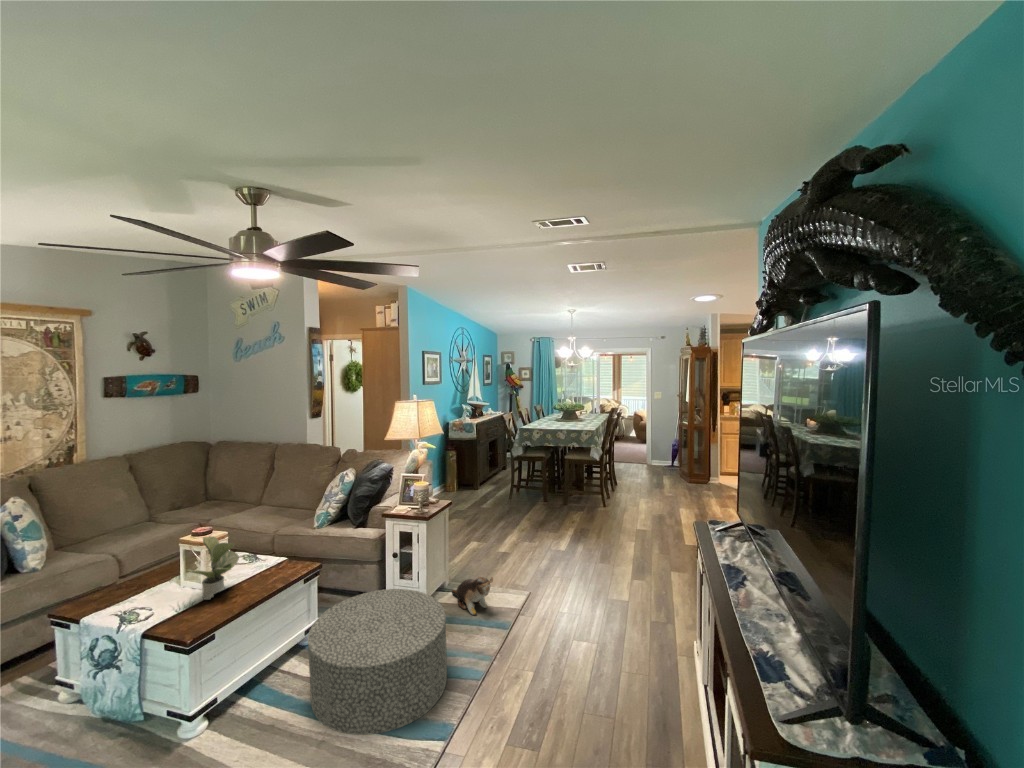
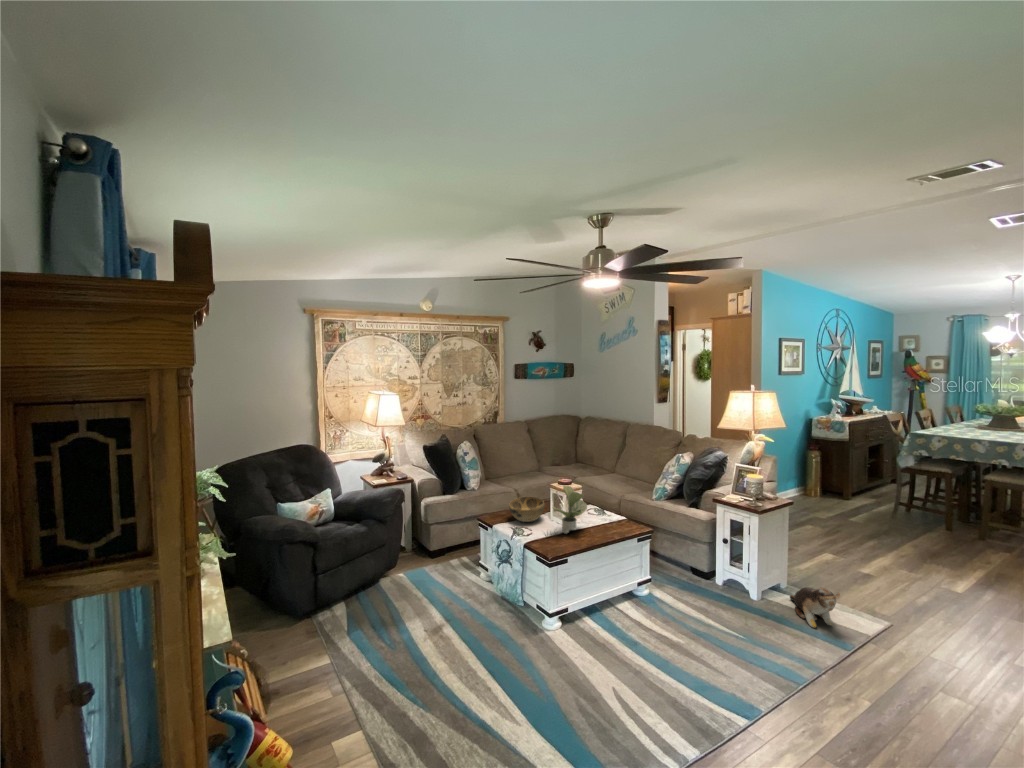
decorative bowl: none [109,561,172,601] -> present [509,496,545,522]
ottoman: present [308,589,447,735] -> none [633,565,768,697]

